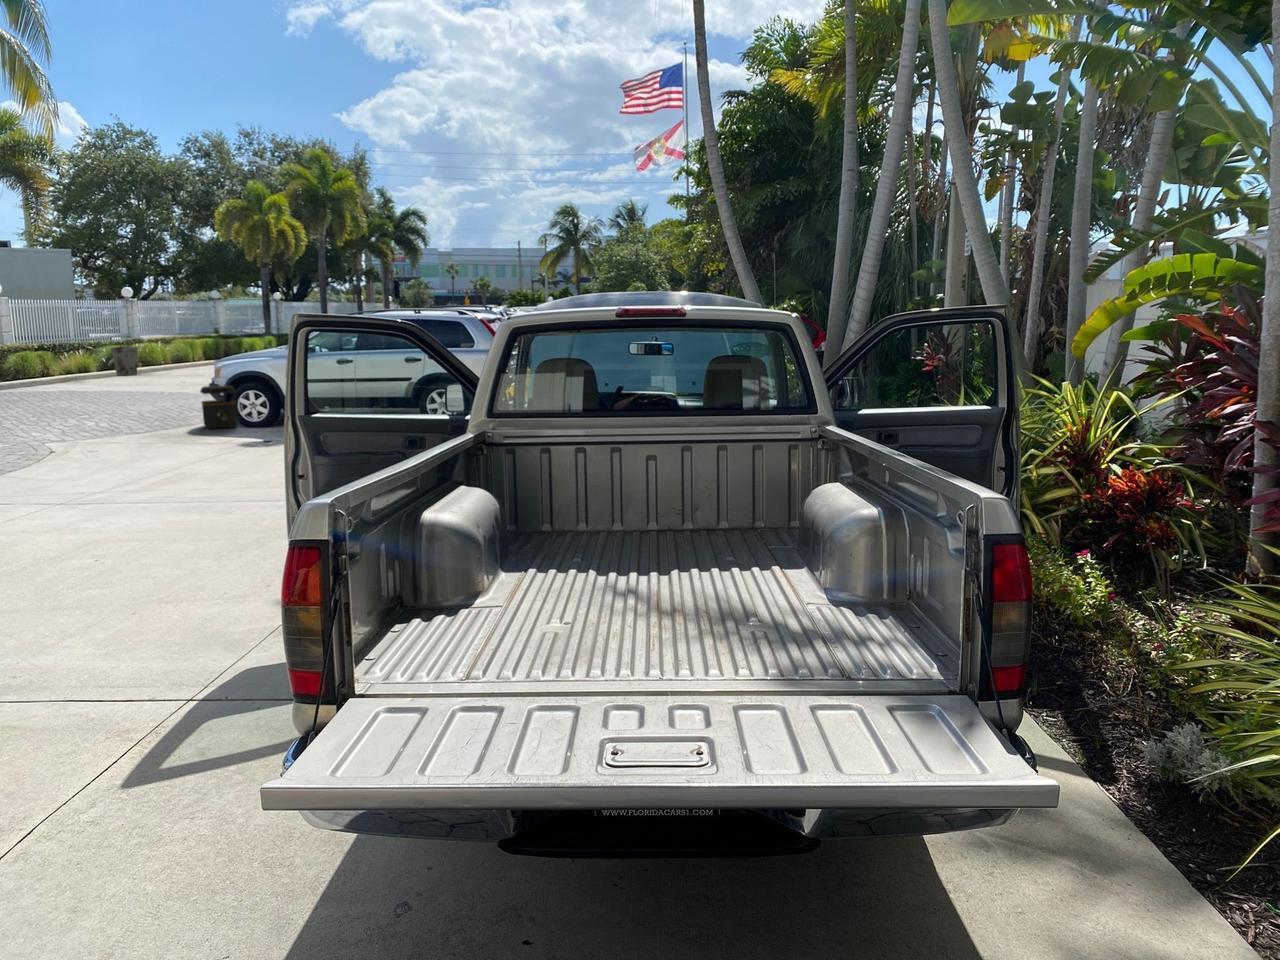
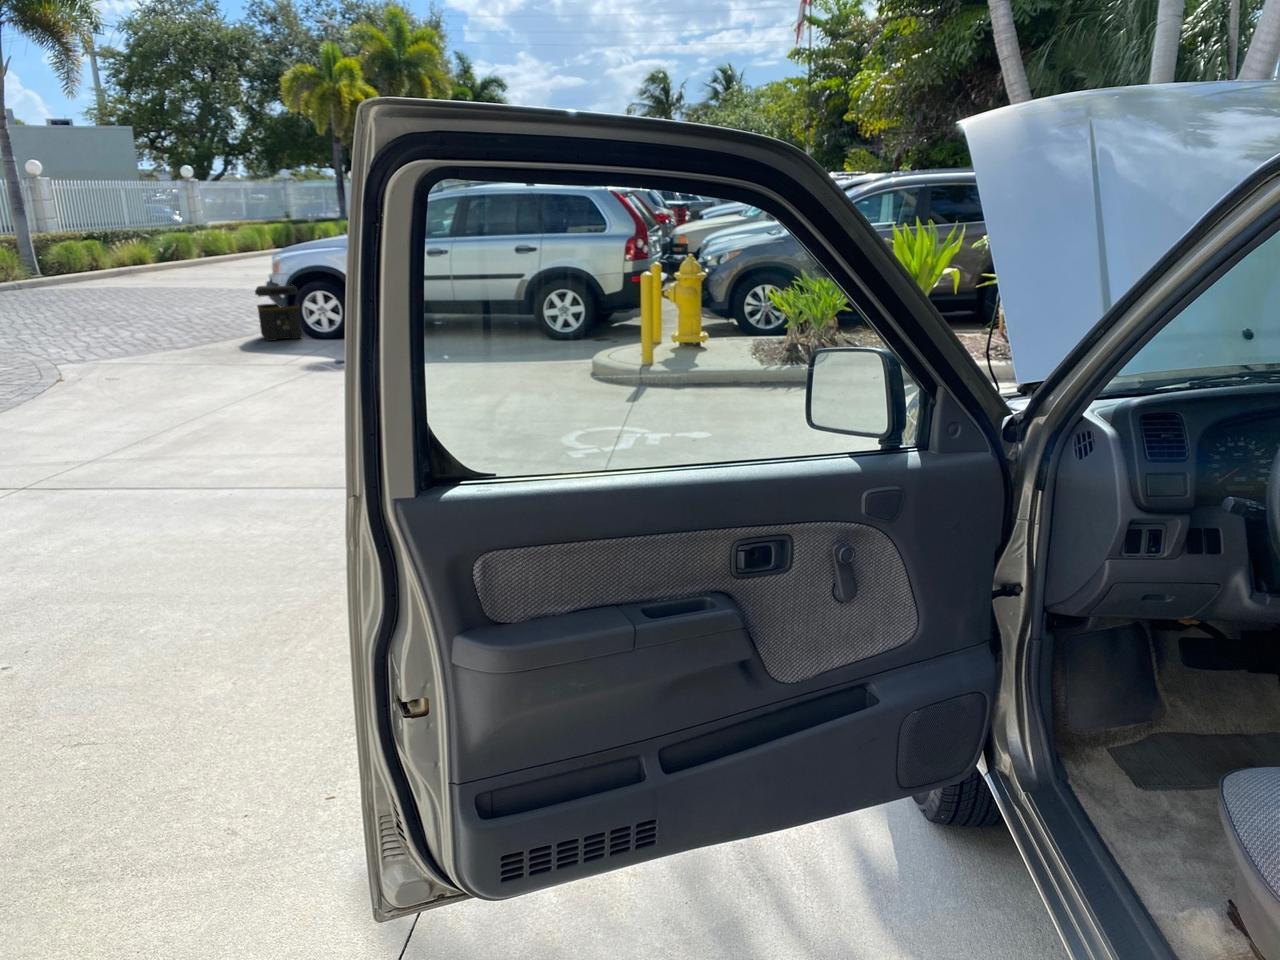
trash can: present [111,344,138,376] -> none [168,232,198,268]

